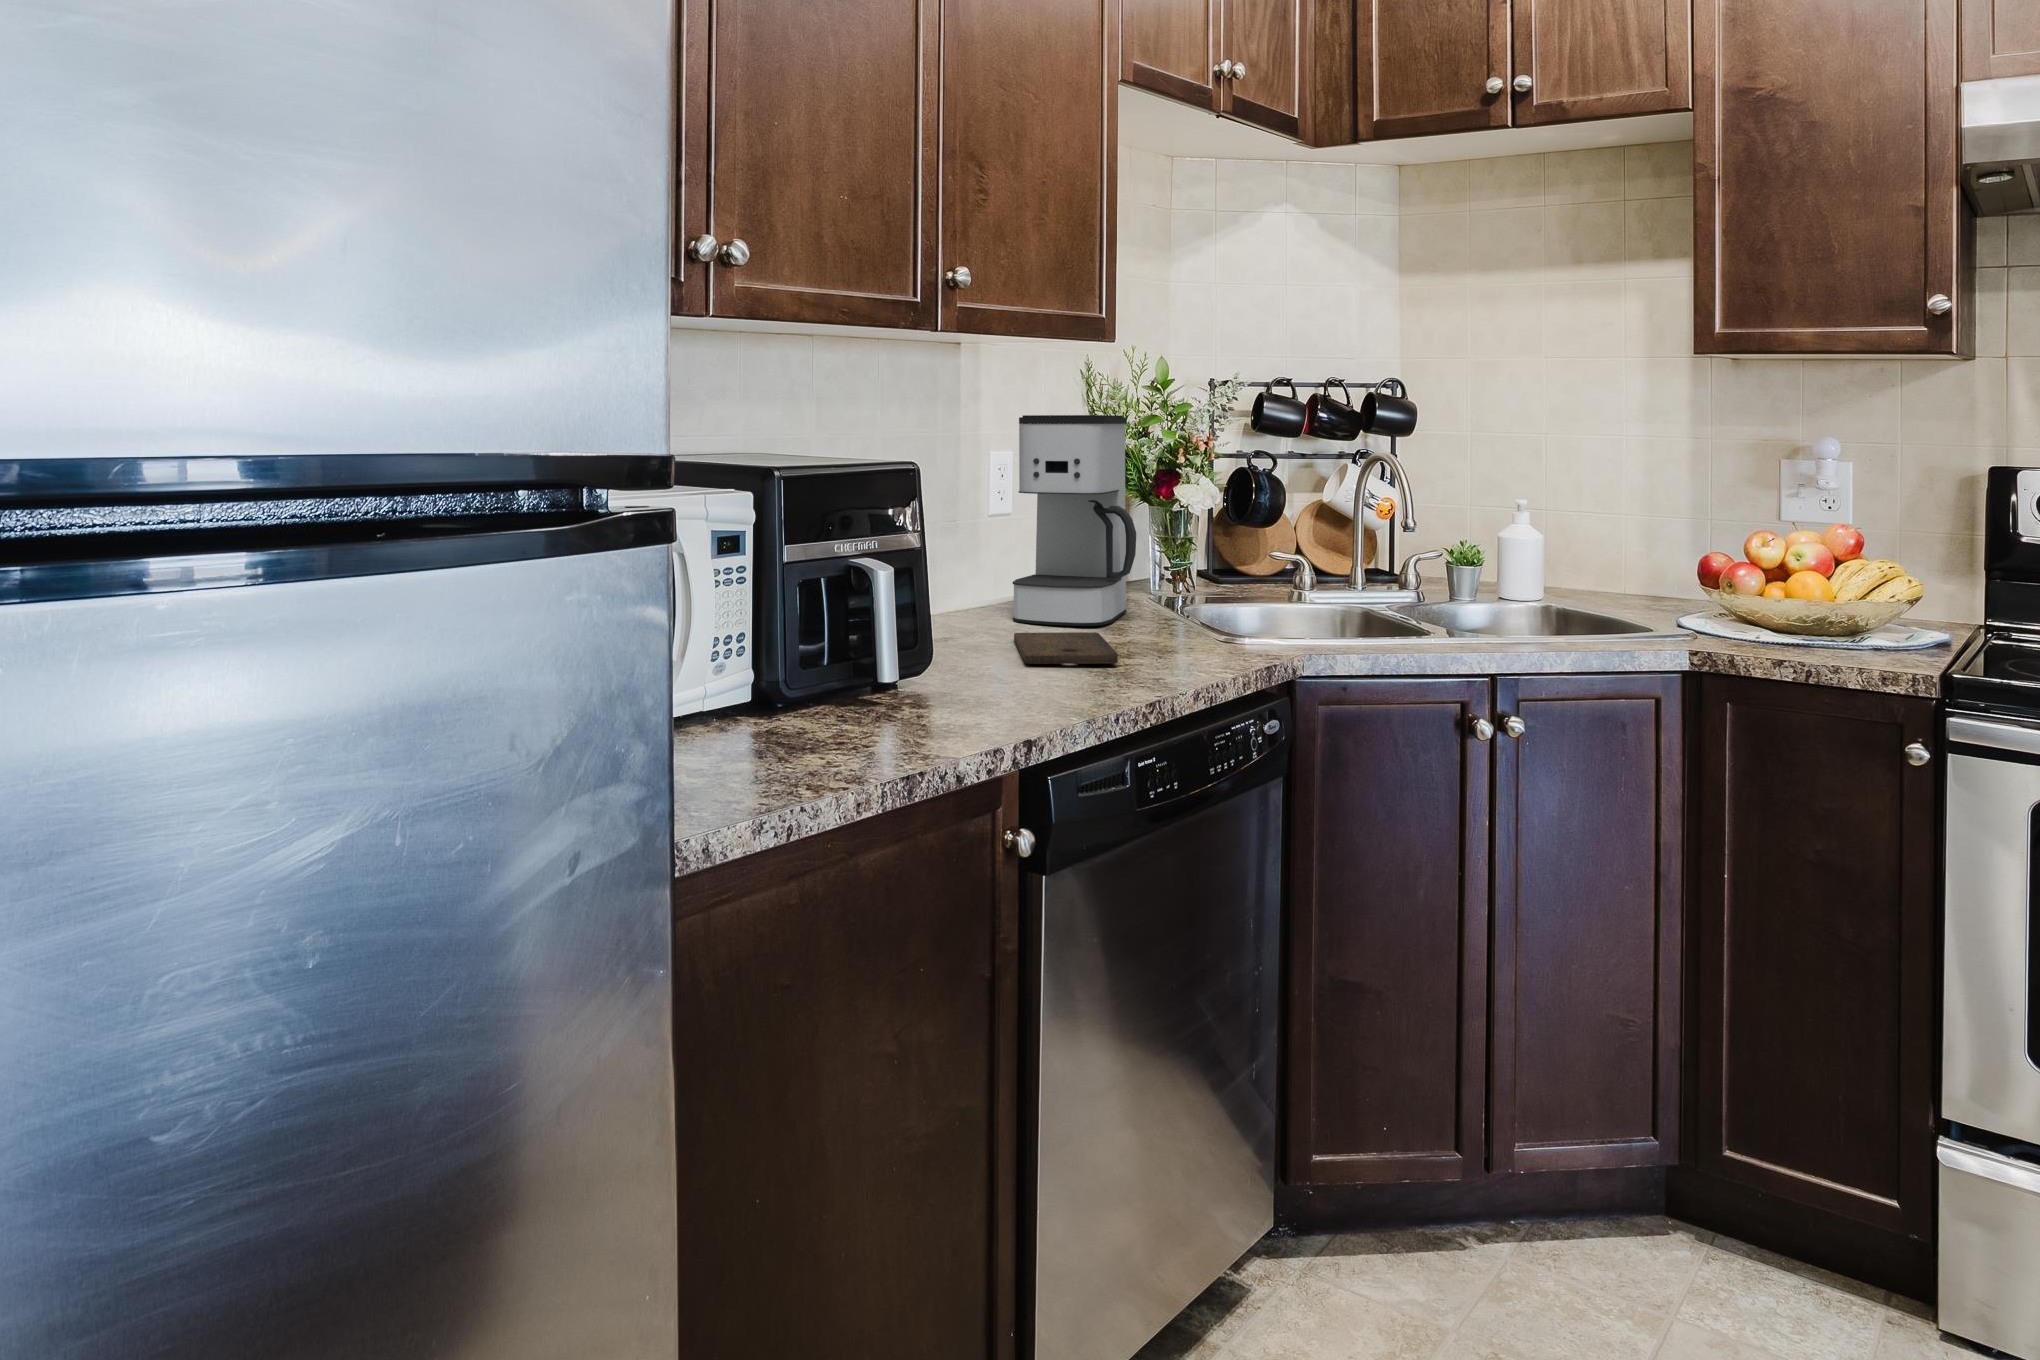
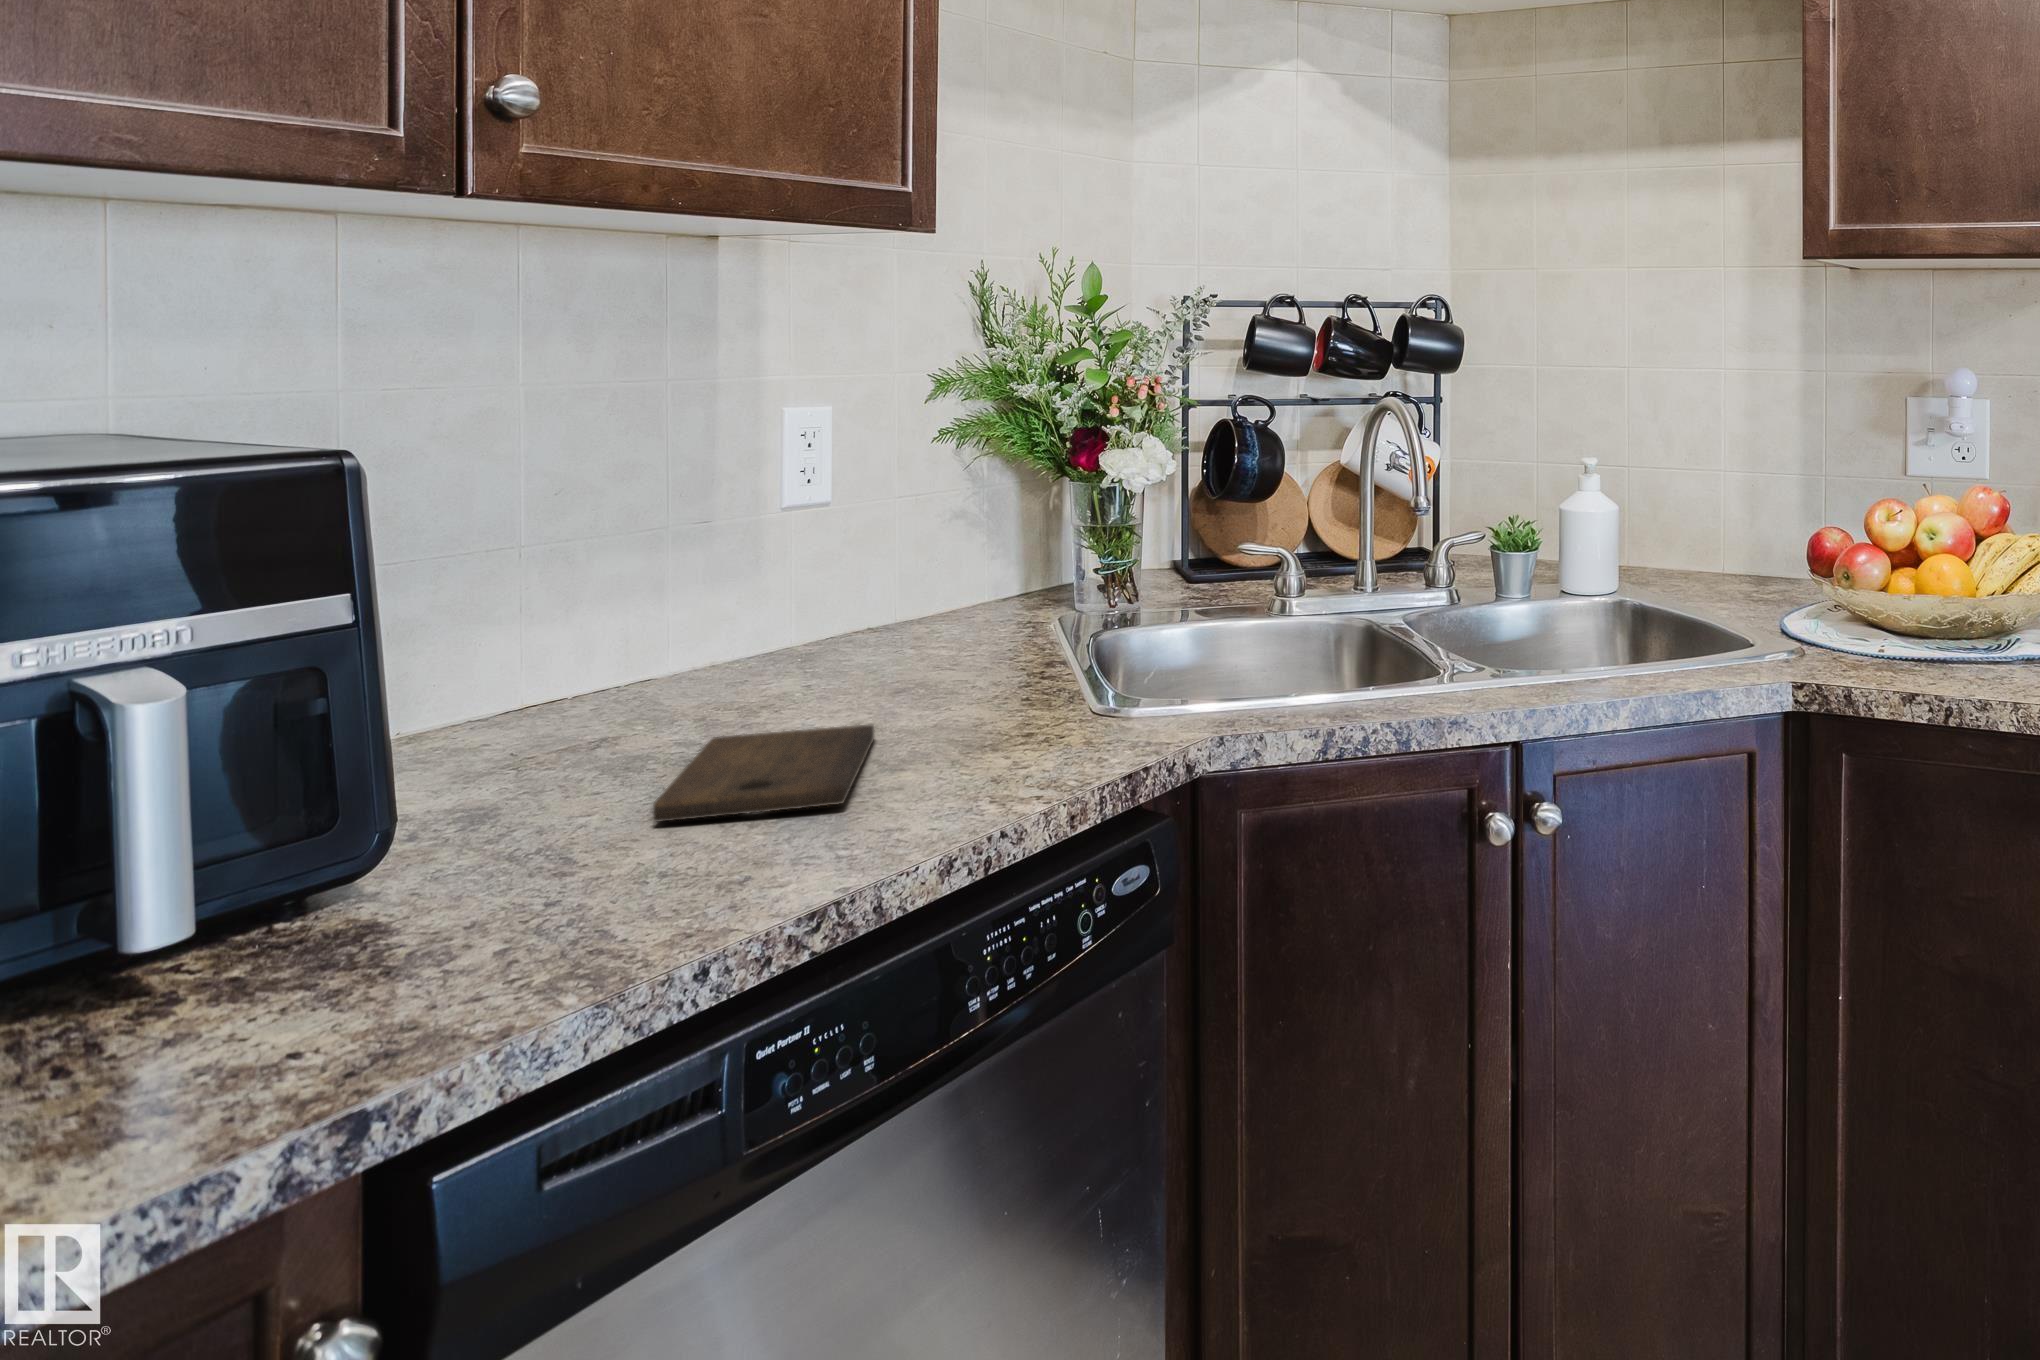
coffee maker: present [1013,415,1136,626] -> none [767,350,994,704]

